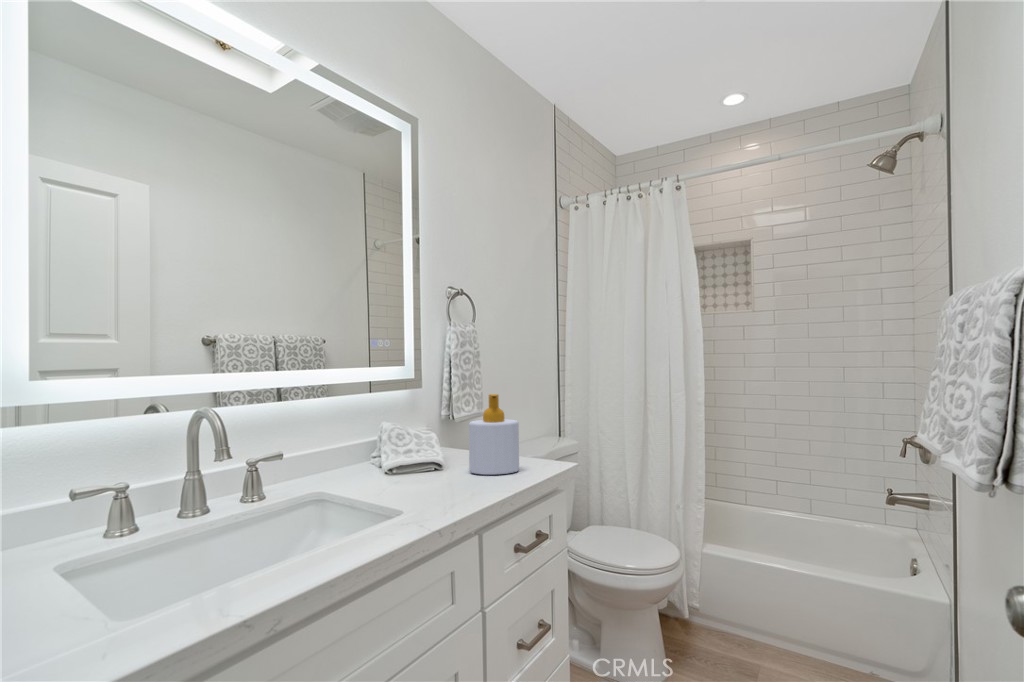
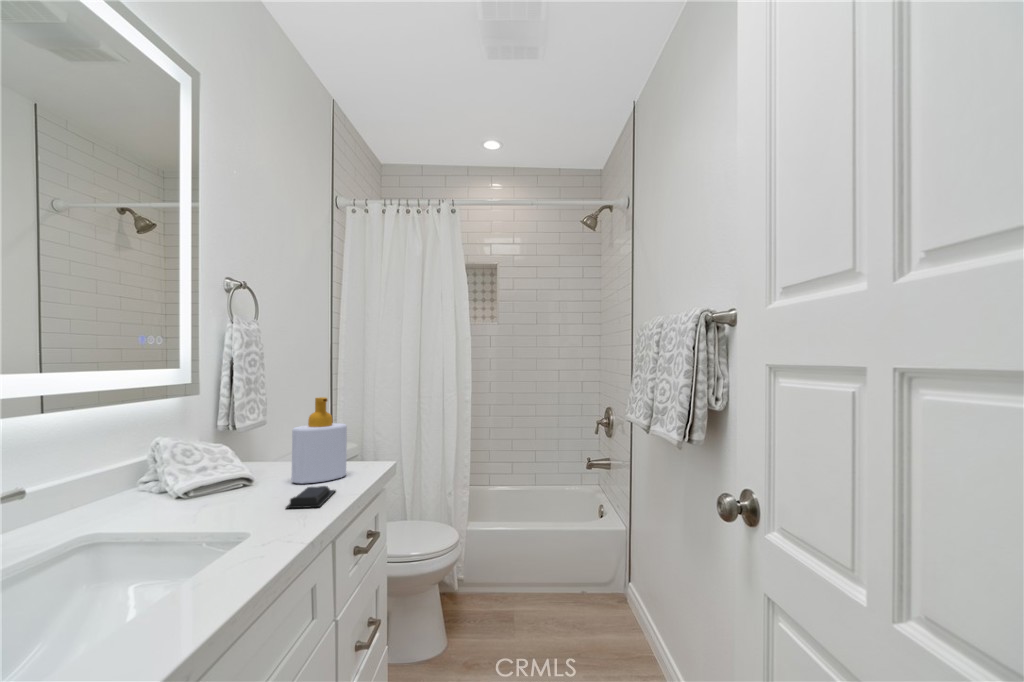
soap bar: none [440,478,495,500] -> present [286,486,335,508]

